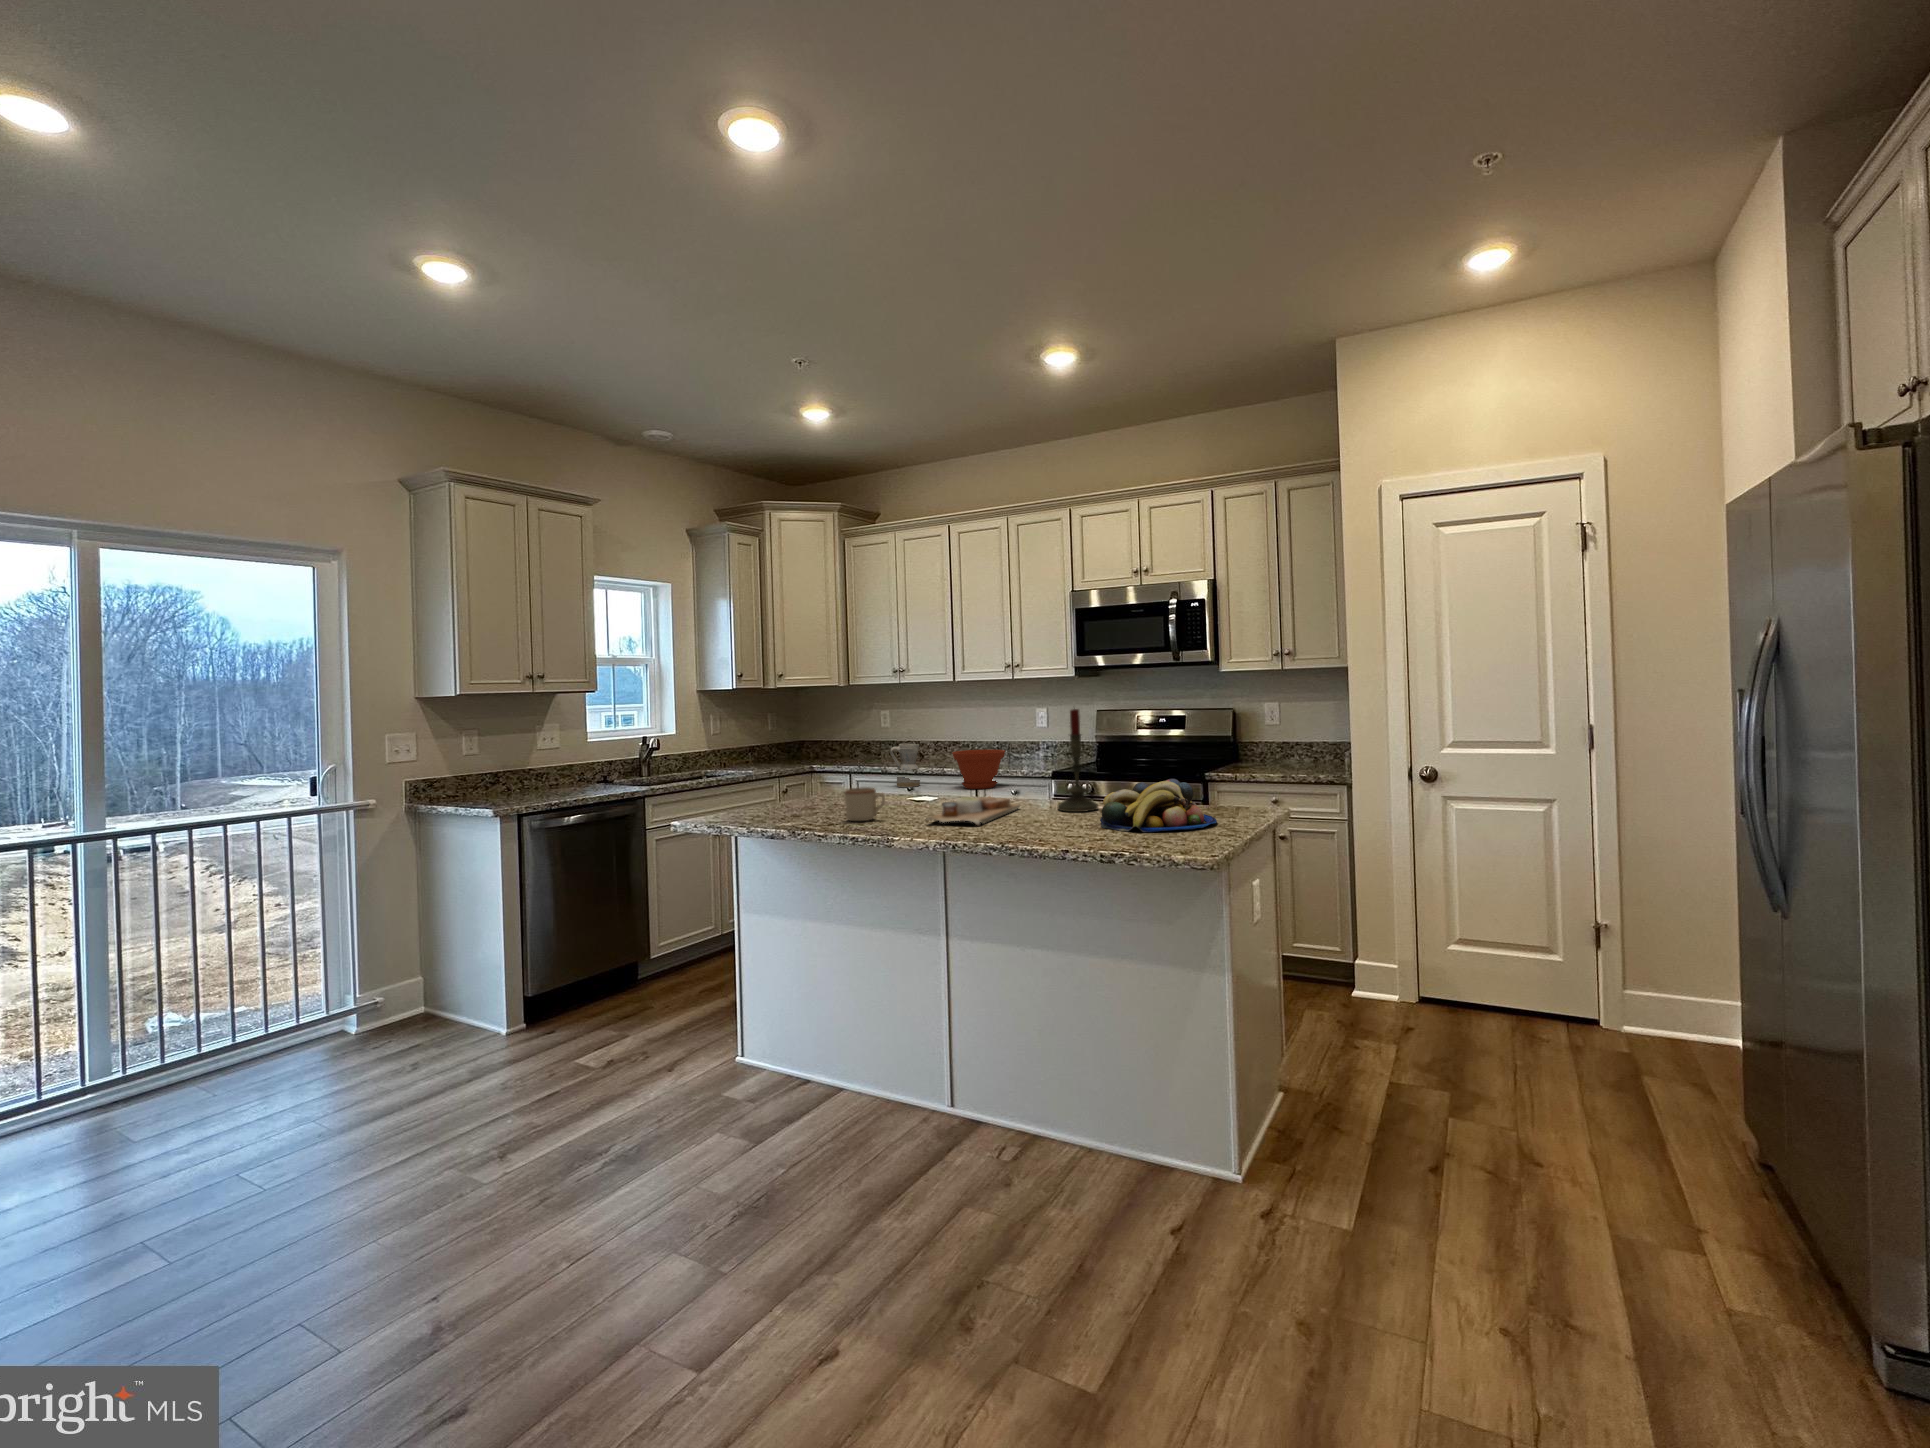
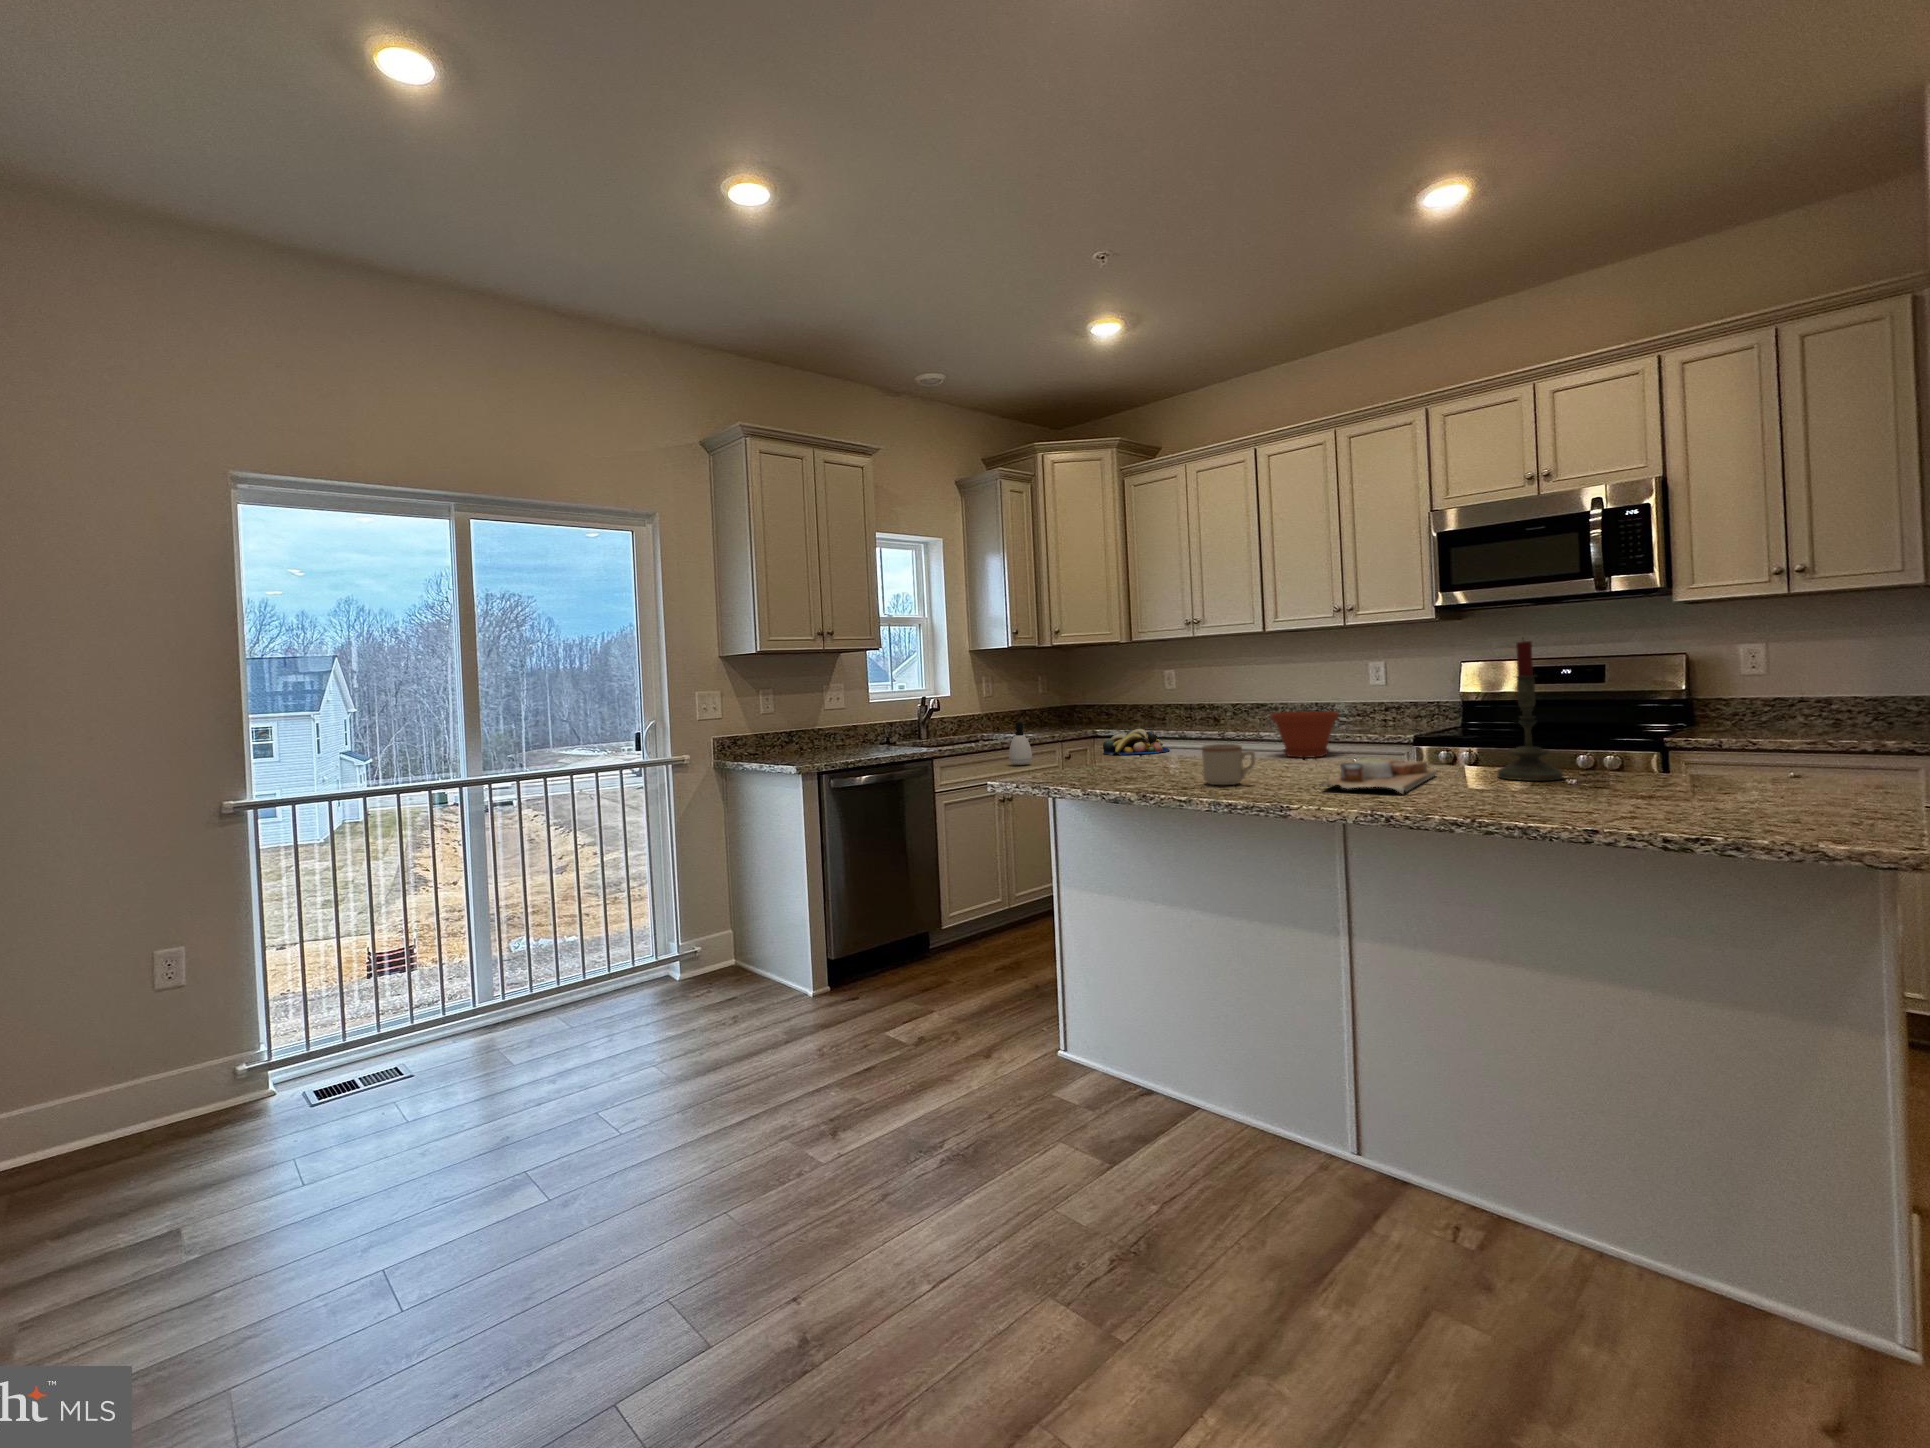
ceramic pitcher: present [890,744,920,787] -> none [1189,705,1226,755]
soap dispenser: none [727,760,749,800] -> present [1009,722,1032,765]
fruit bowl: present [1100,779,1217,832] -> present [1103,728,1170,755]

